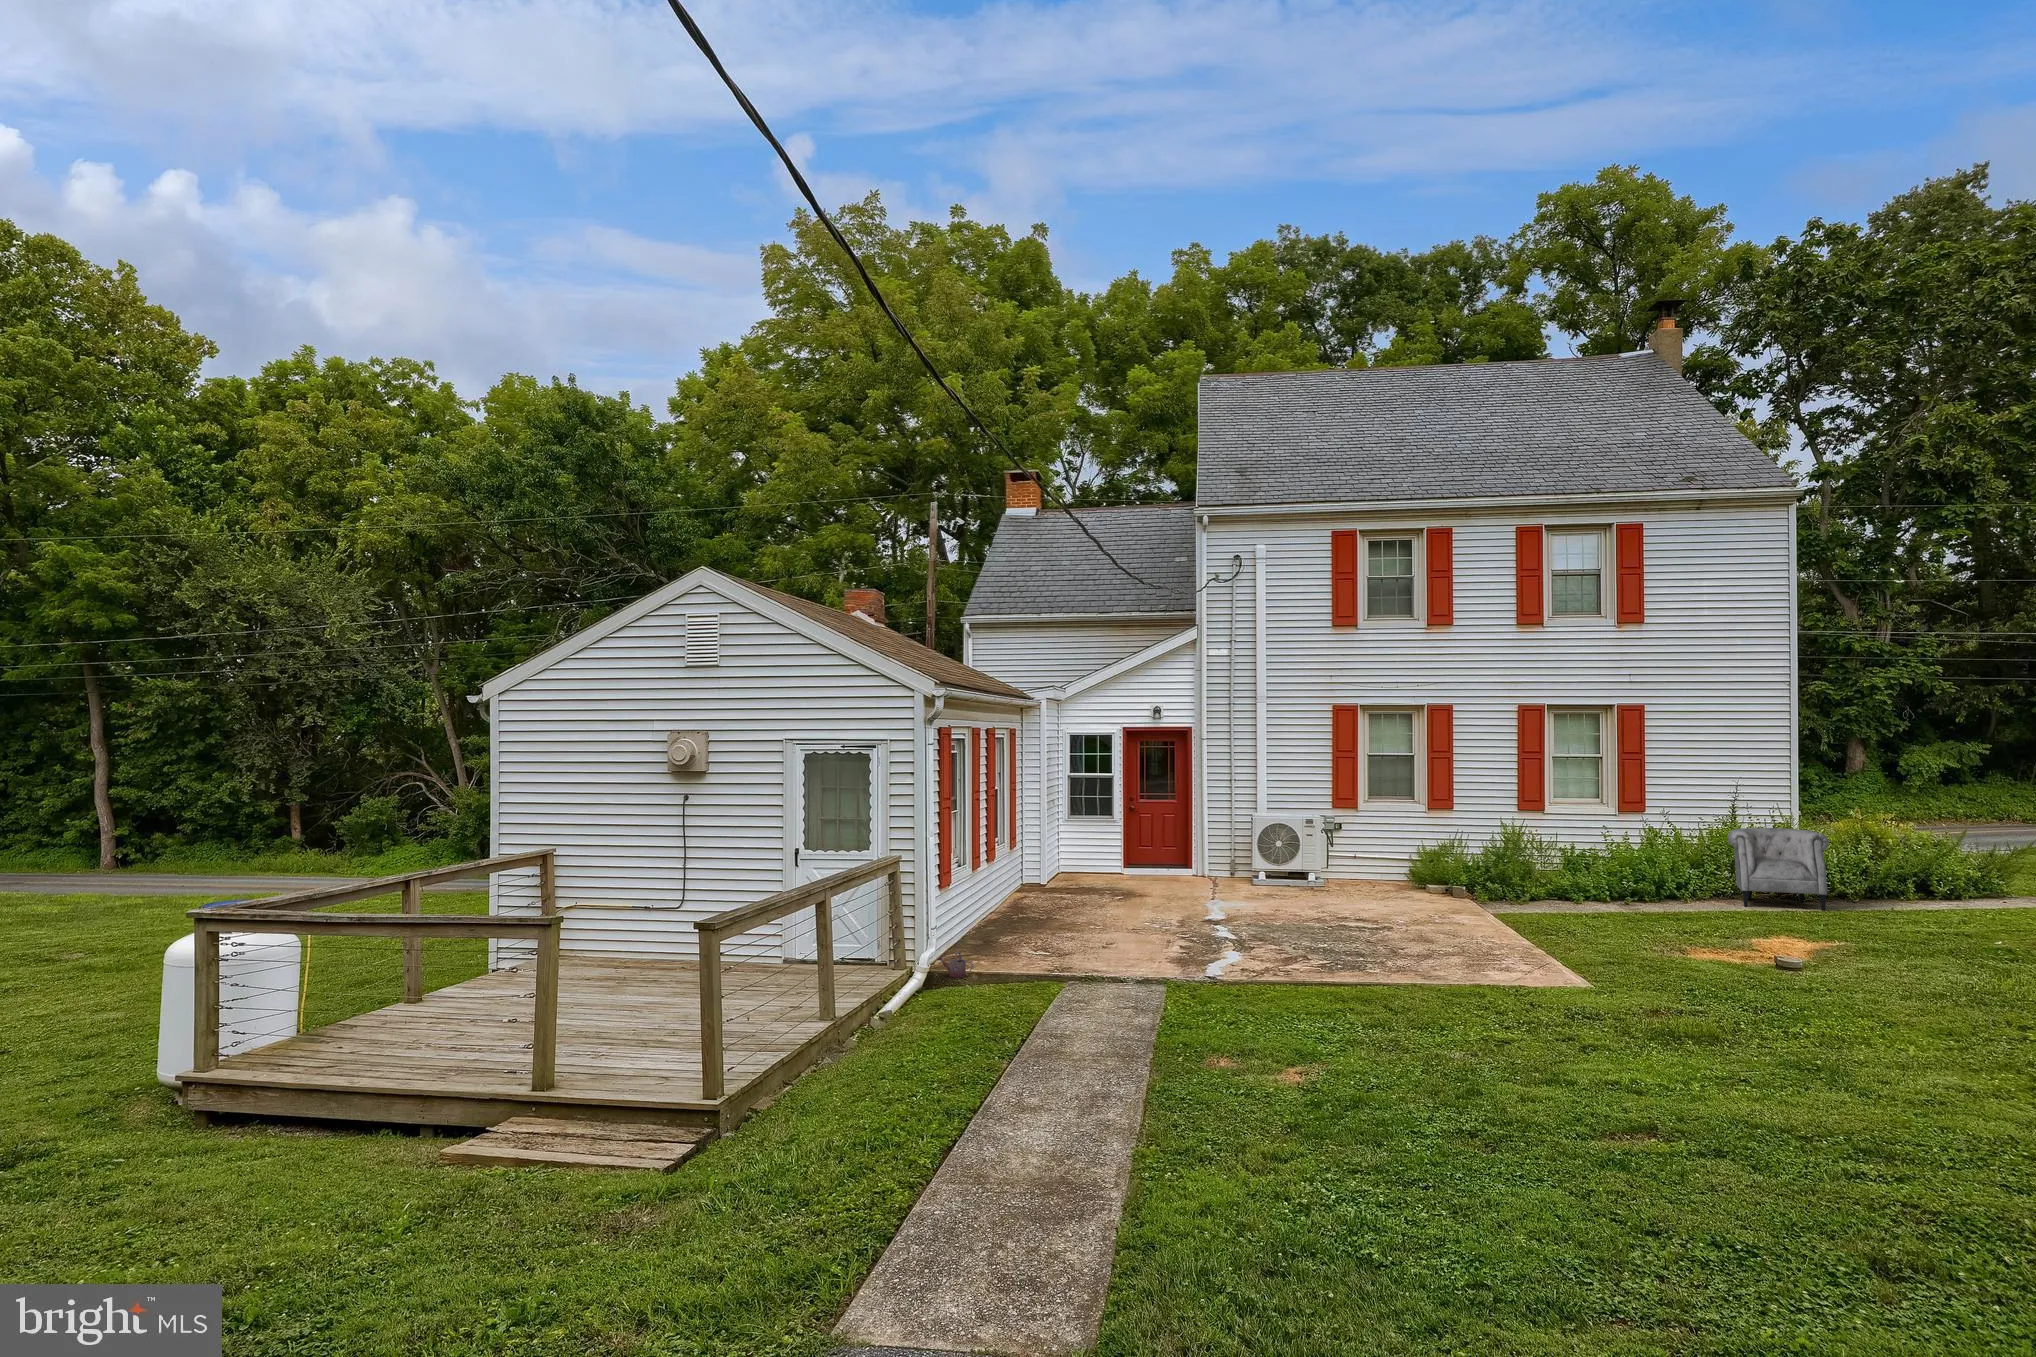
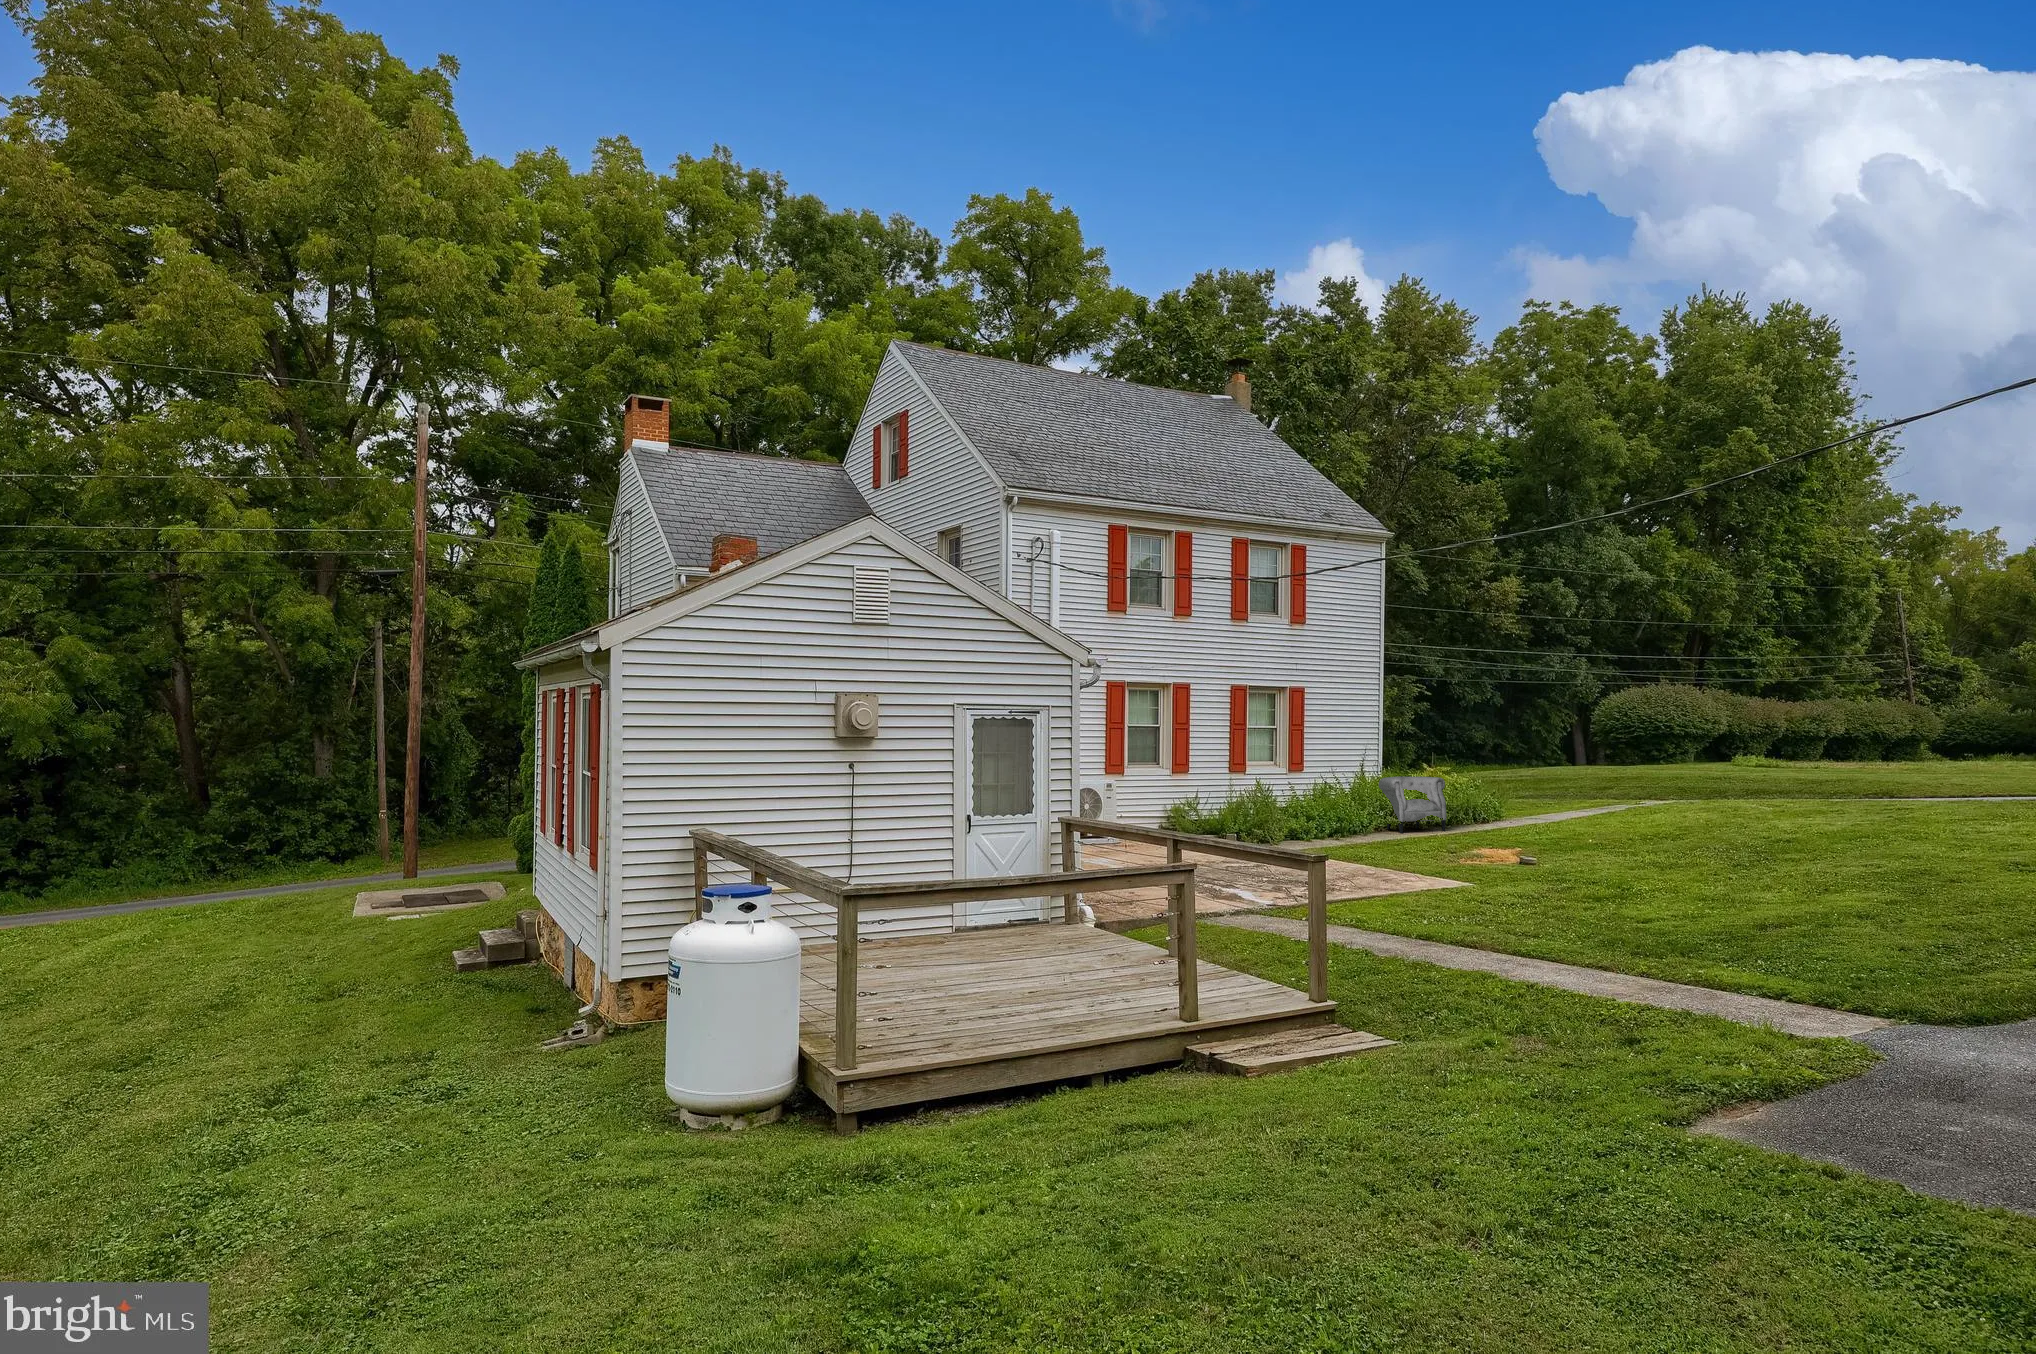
watering can: present [937,951,973,978] -> none [1079,905,1113,930]

